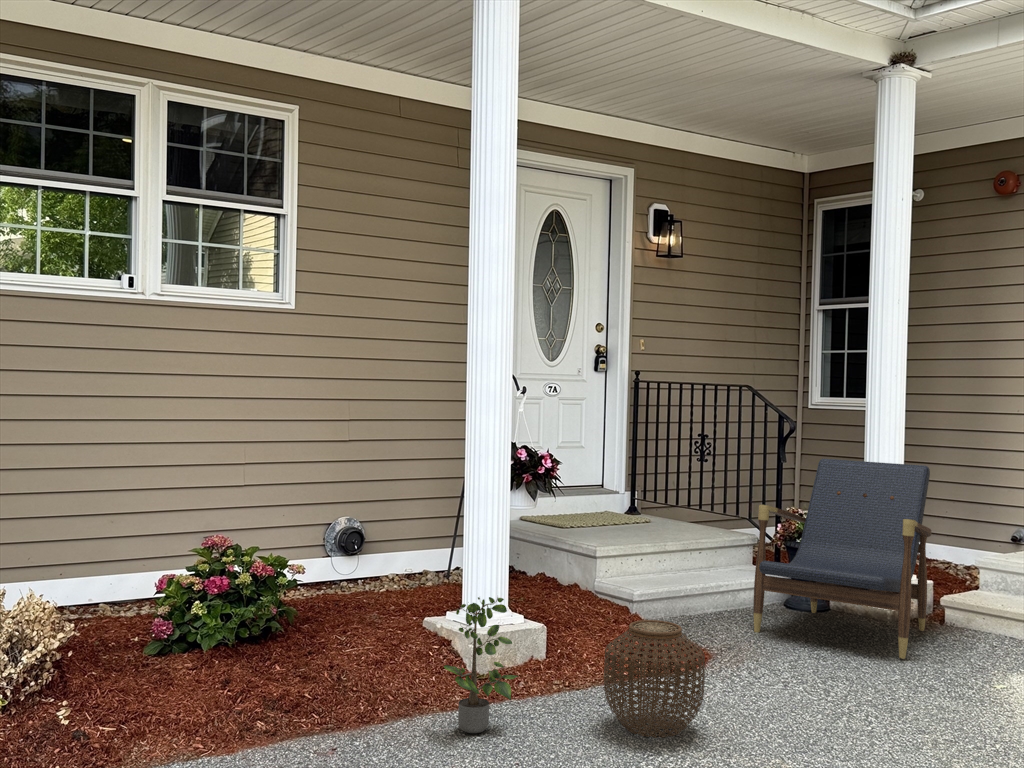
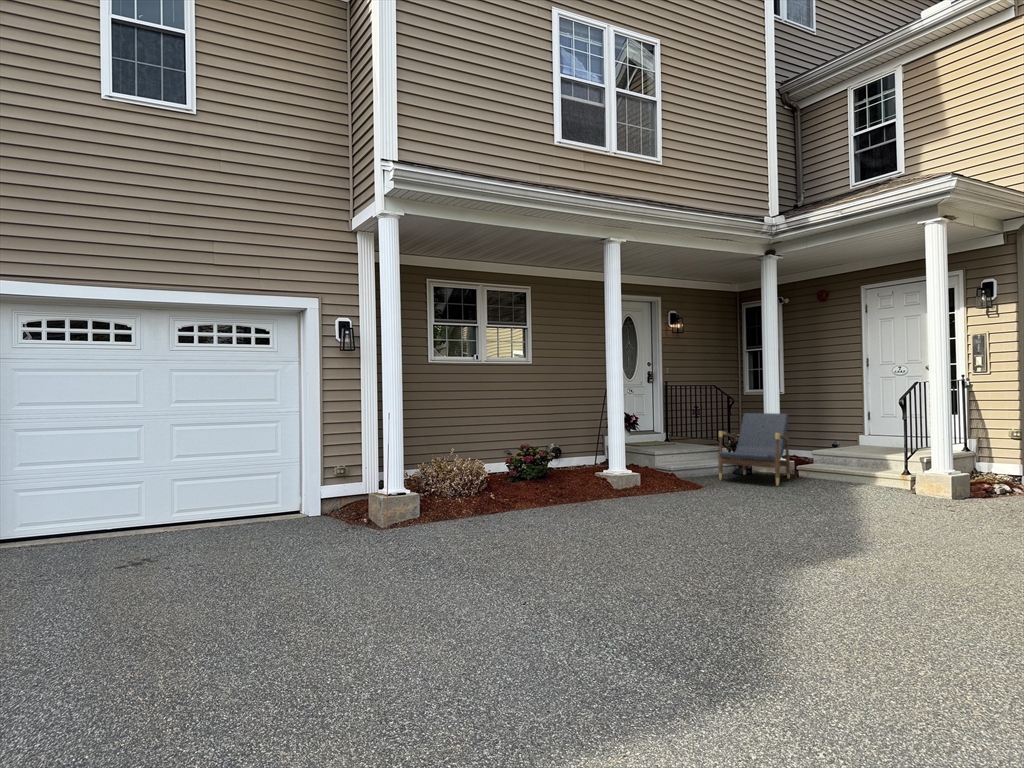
potted plant: present [444,597,518,733] -> none [610,457,635,503]
woven basket: present [604,620,705,738] -> none [664,466,699,504]

